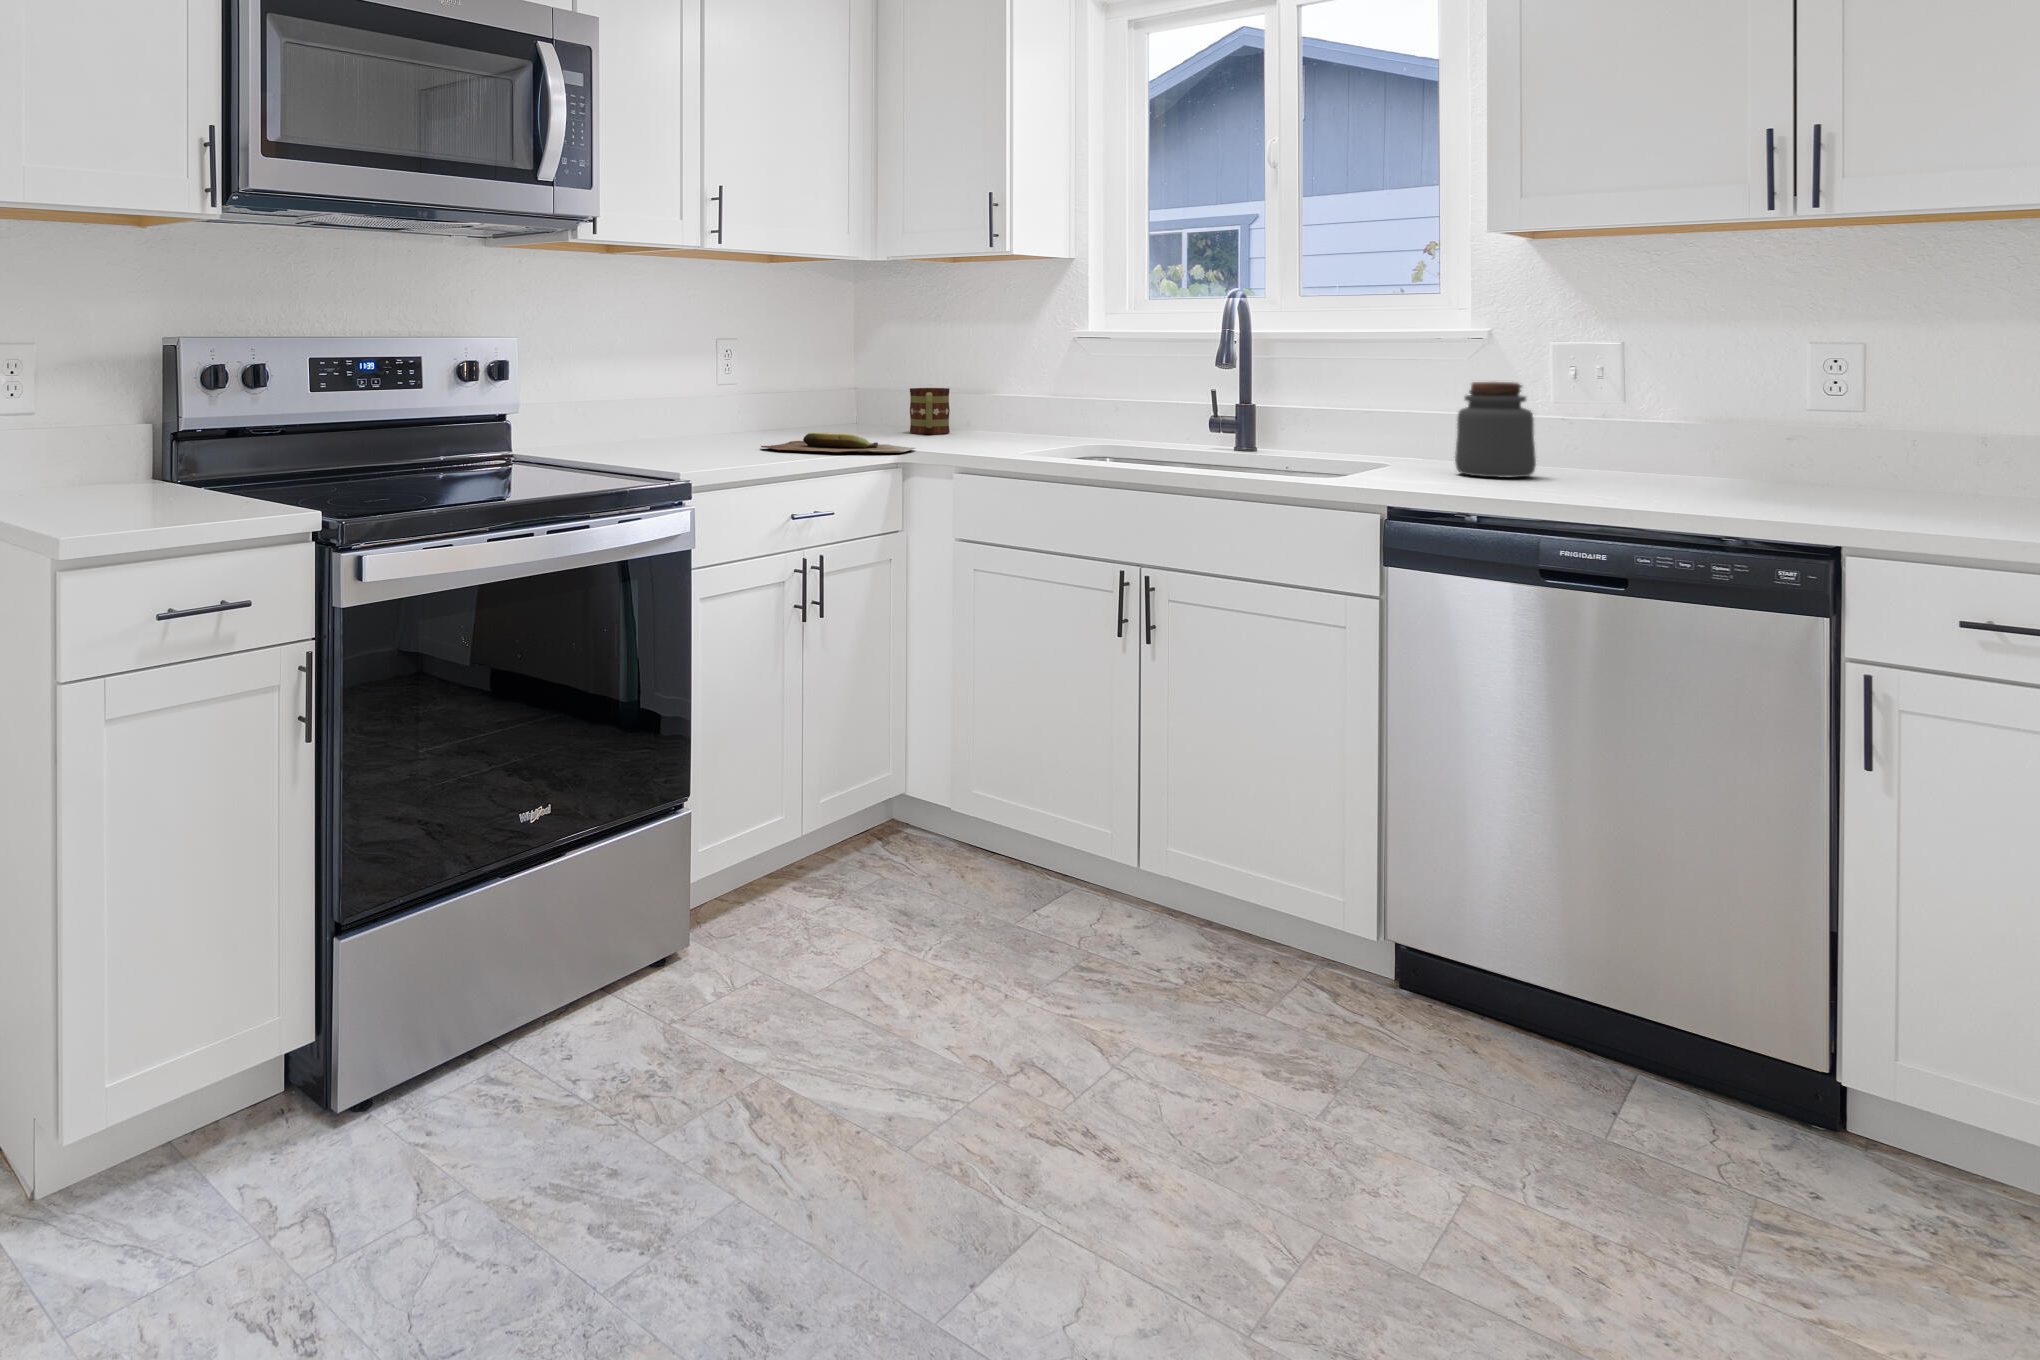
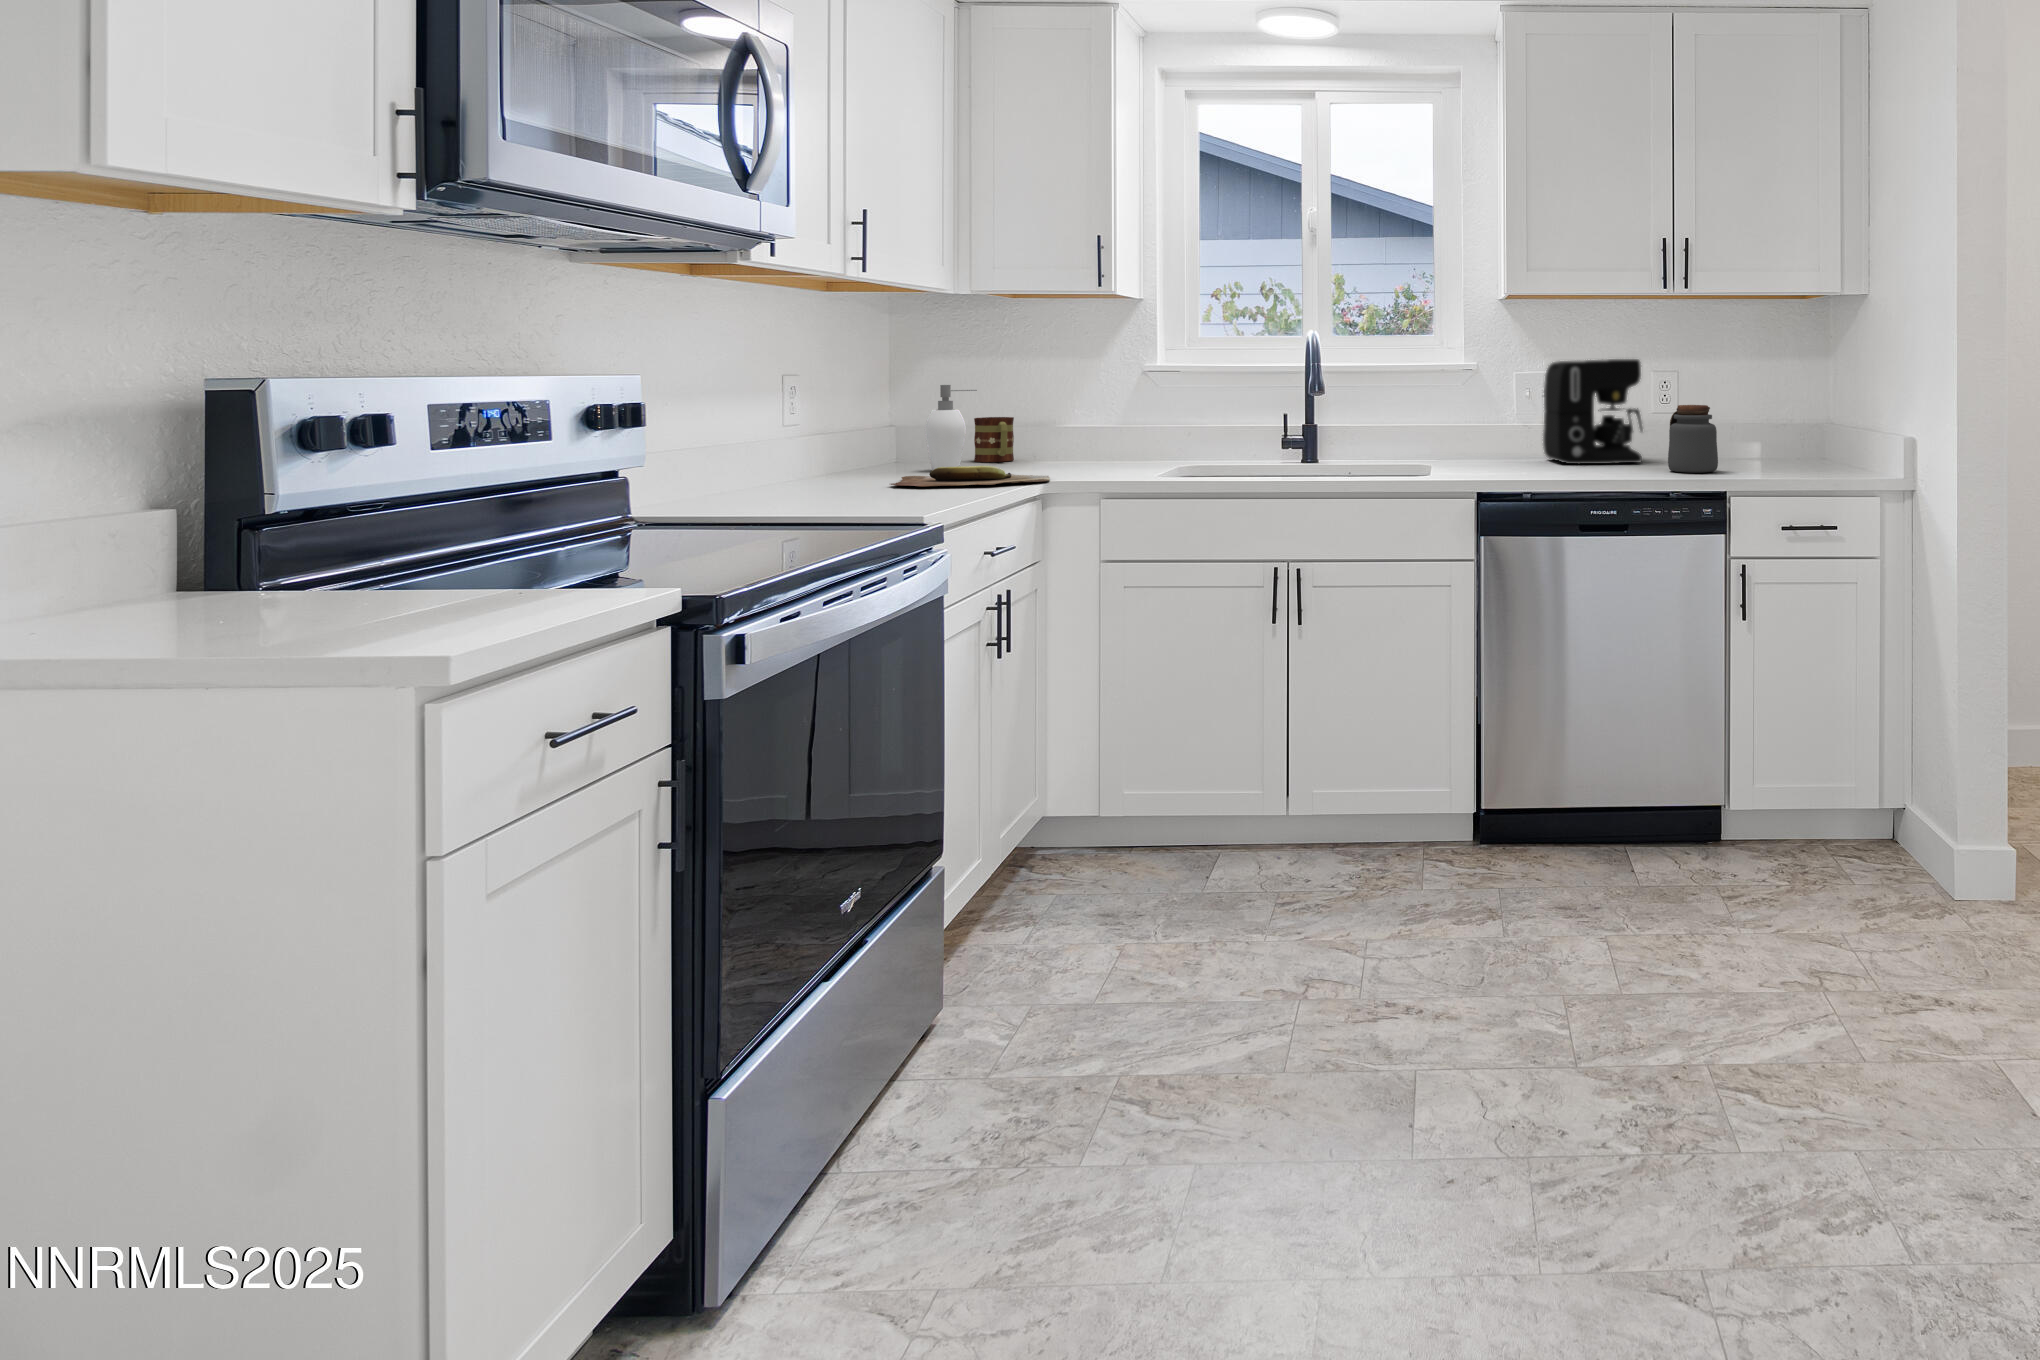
coffee maker: none [1611,318,1794,483] -> present [1543,359,1642,464]
soap dispenser: none [837,353,887,439] -> present [925,385,977,470]
jar: present [1455,382,1536,478] -> present [1668,405,1718,473]

